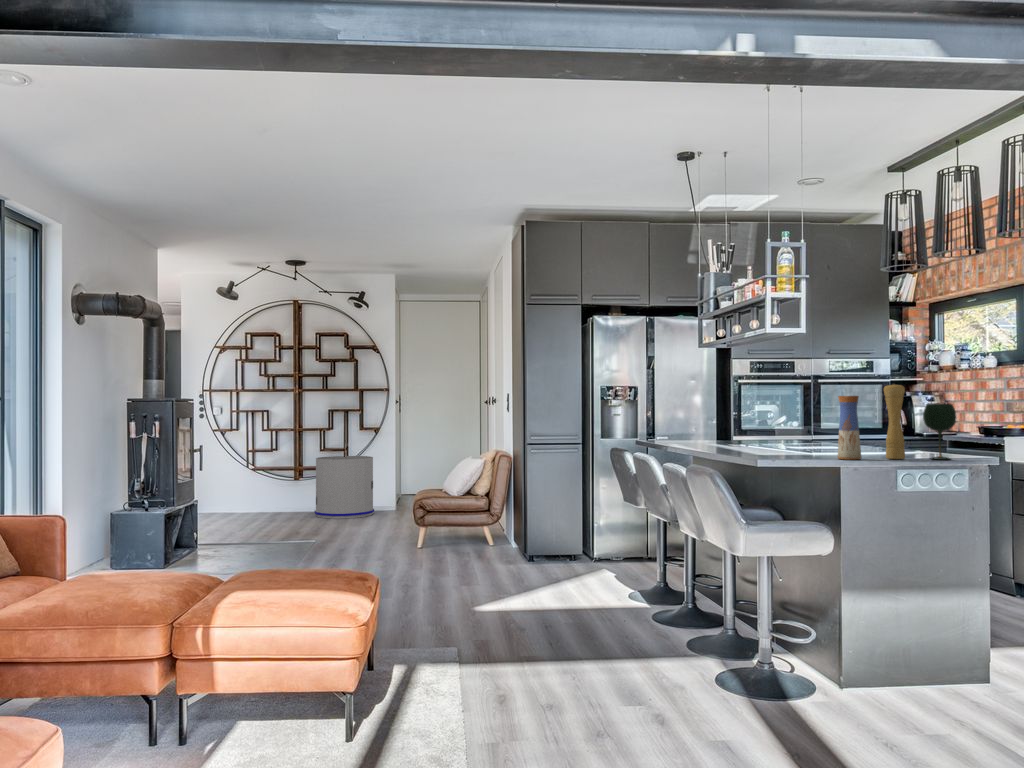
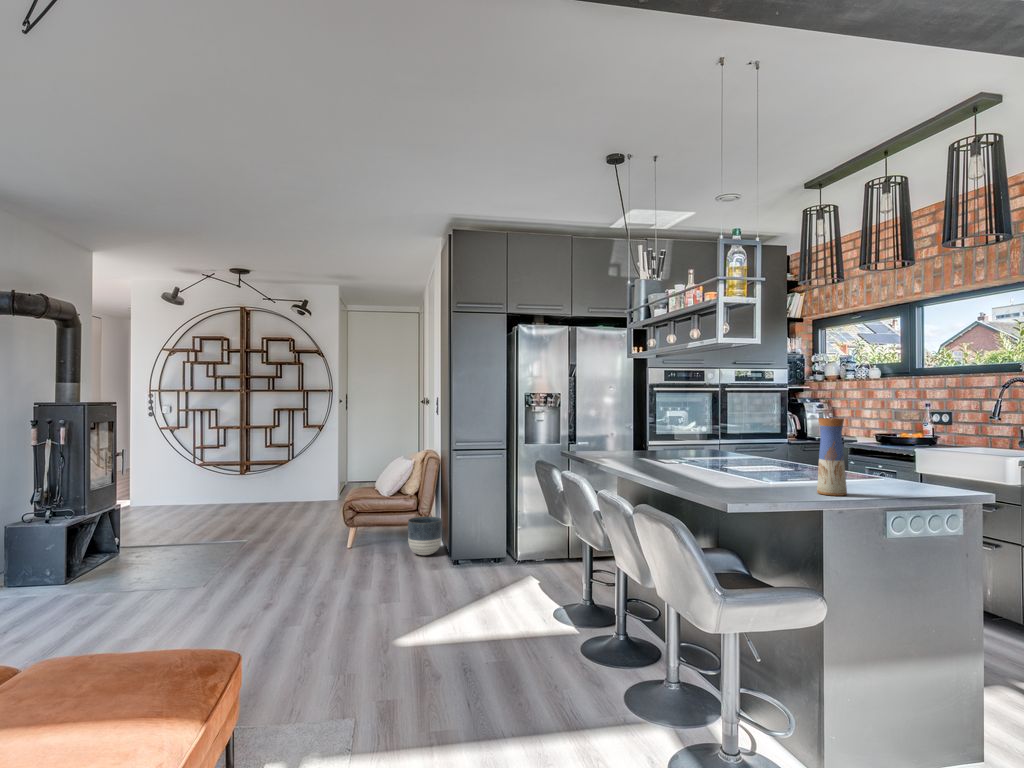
pepper mill: present [884,384,905,459] -> none [867,404,894,494]
wine glass: present [923,404,957,460] -> none [910,427,952,494]
trash can: present [315,456,374,519] -> none [258,451,315,511]
planter: none [480,517,515,555] -> present [408,516,442,555]

